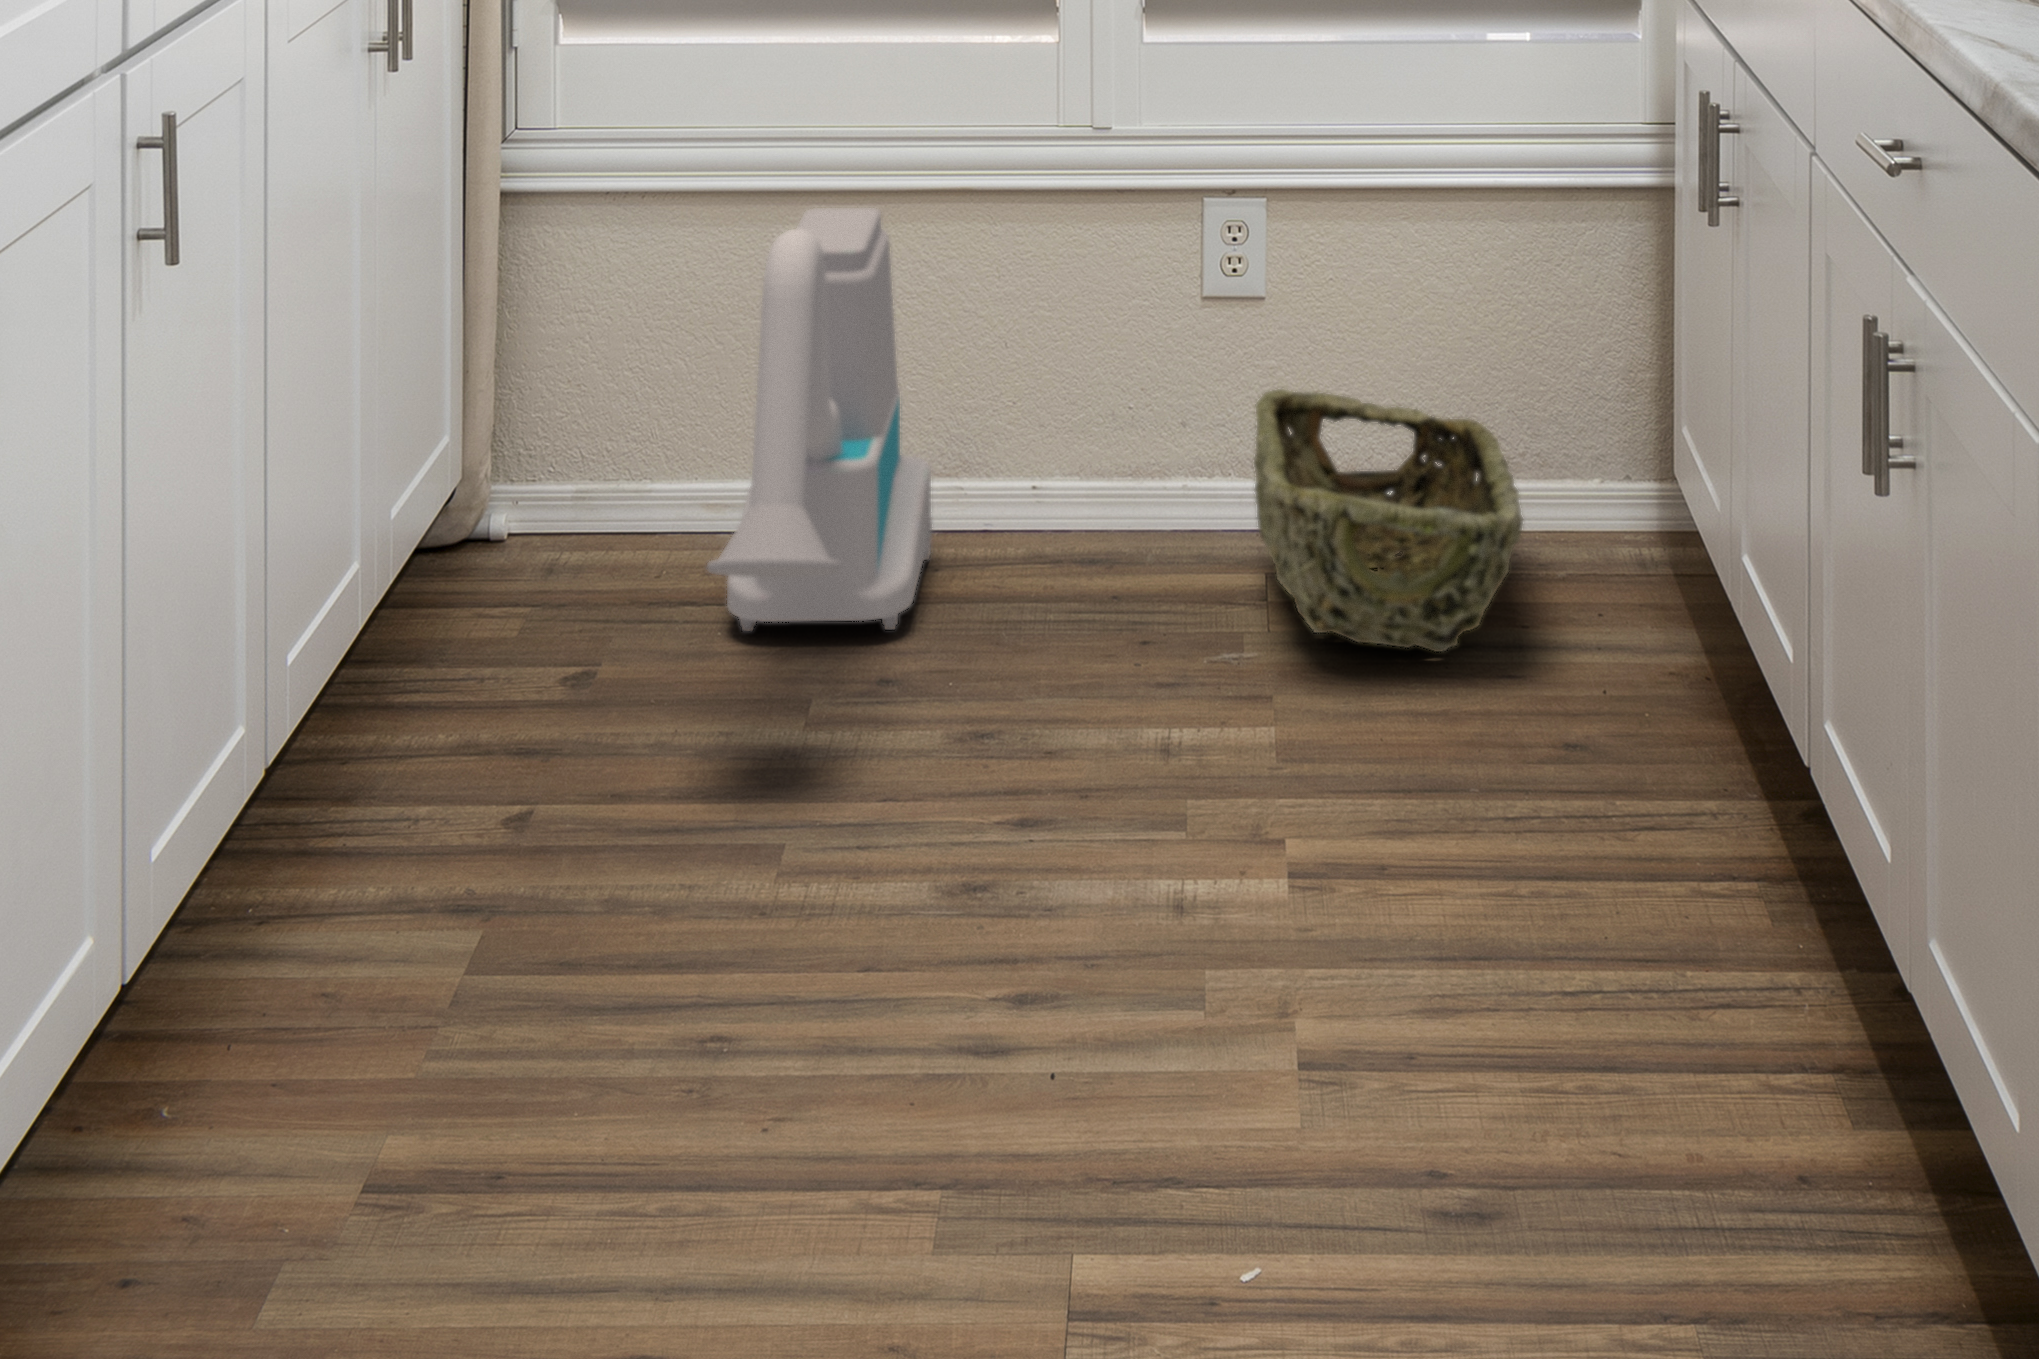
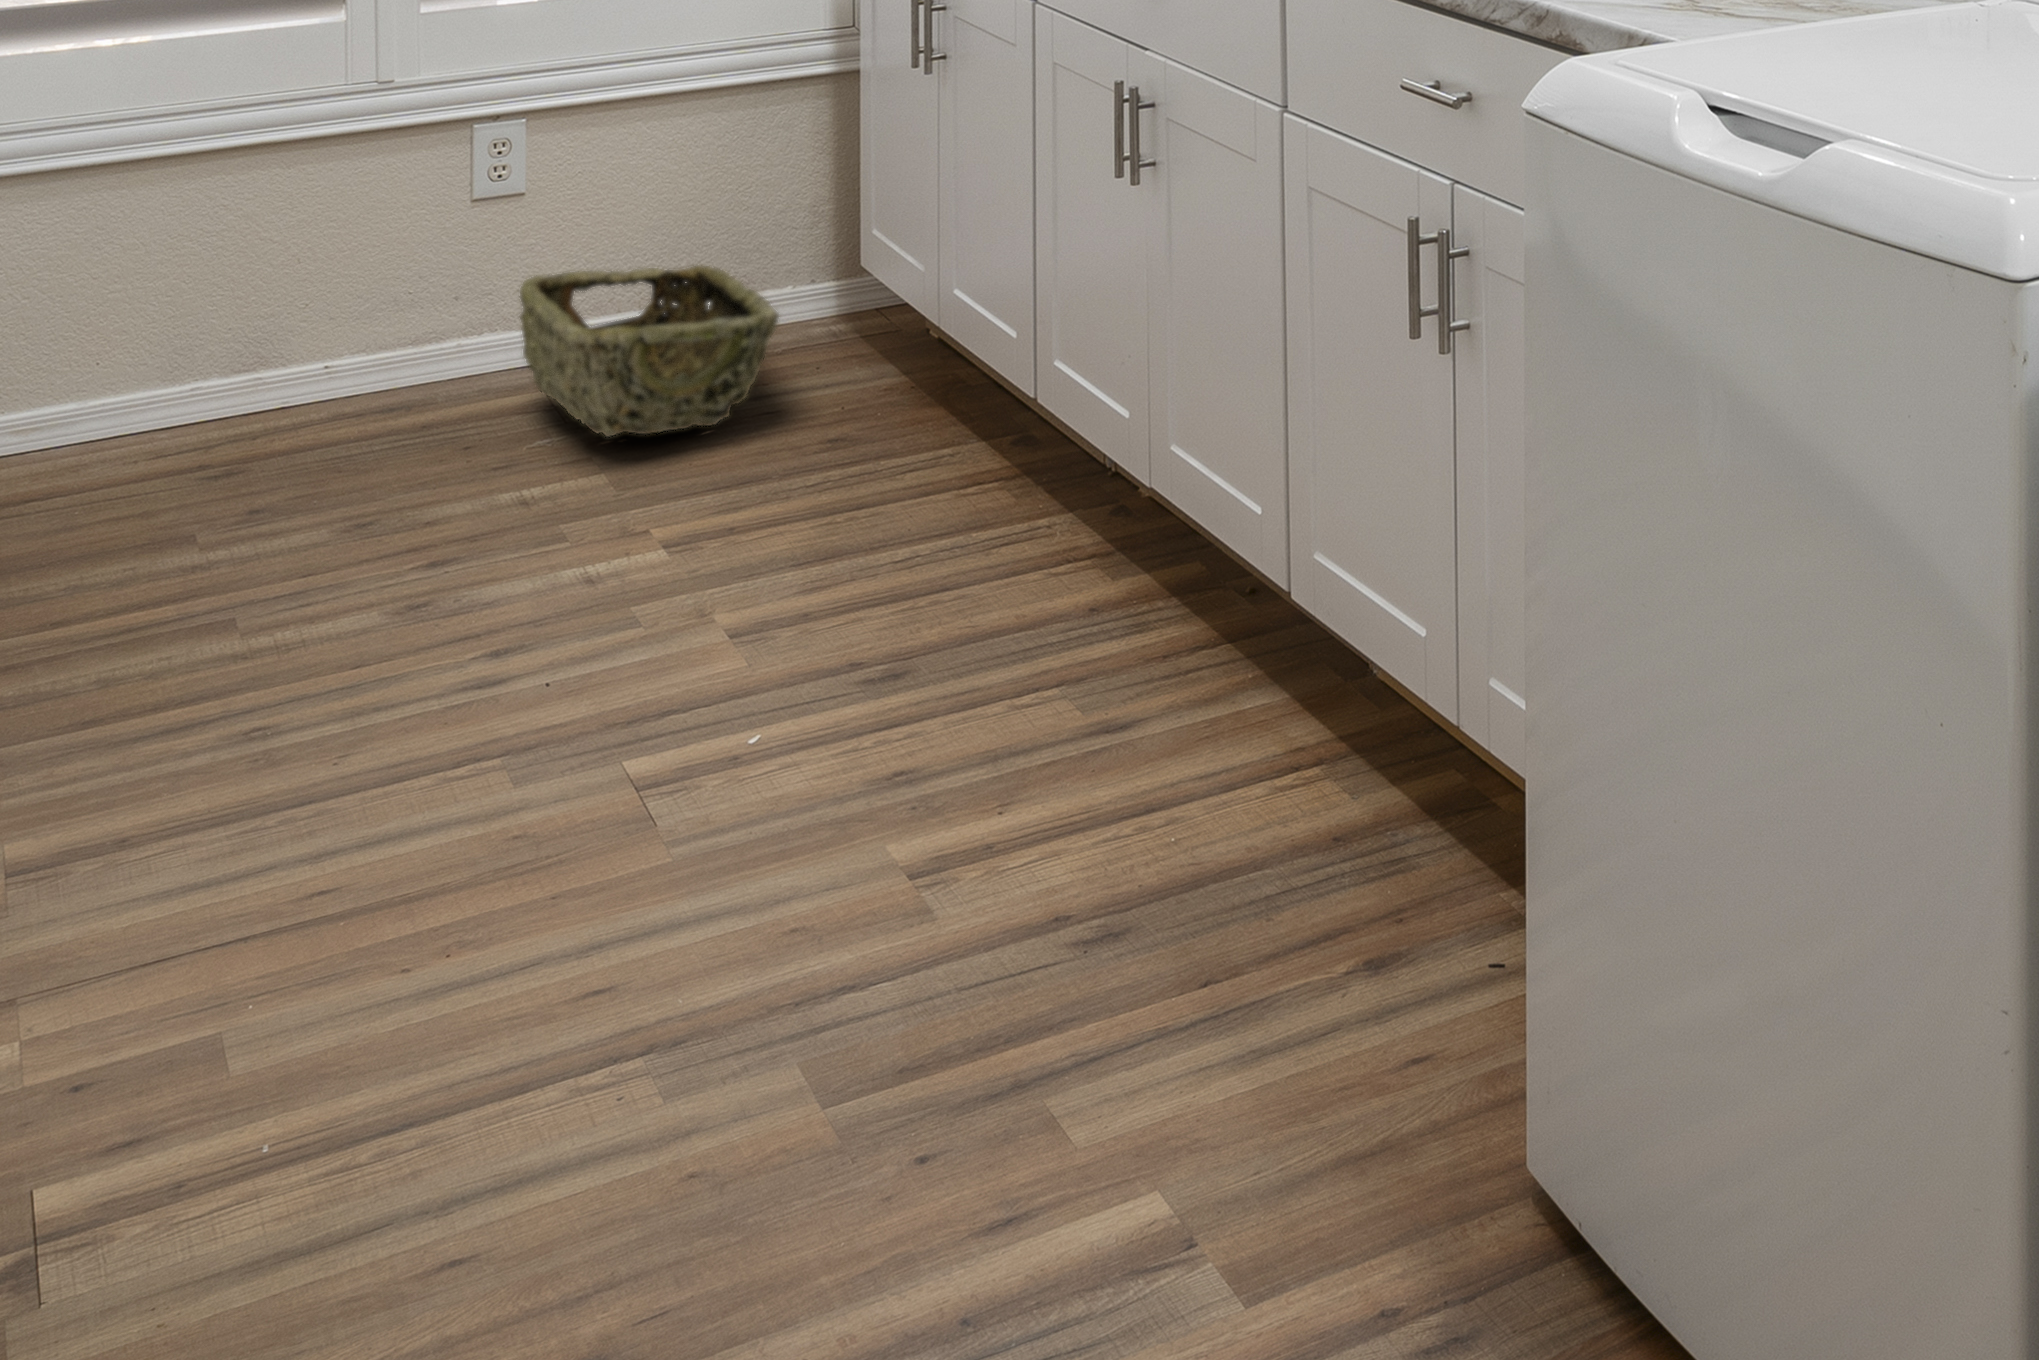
vacuum cleaner: present [707,208,932,632] -> none [15,204,219,575]

